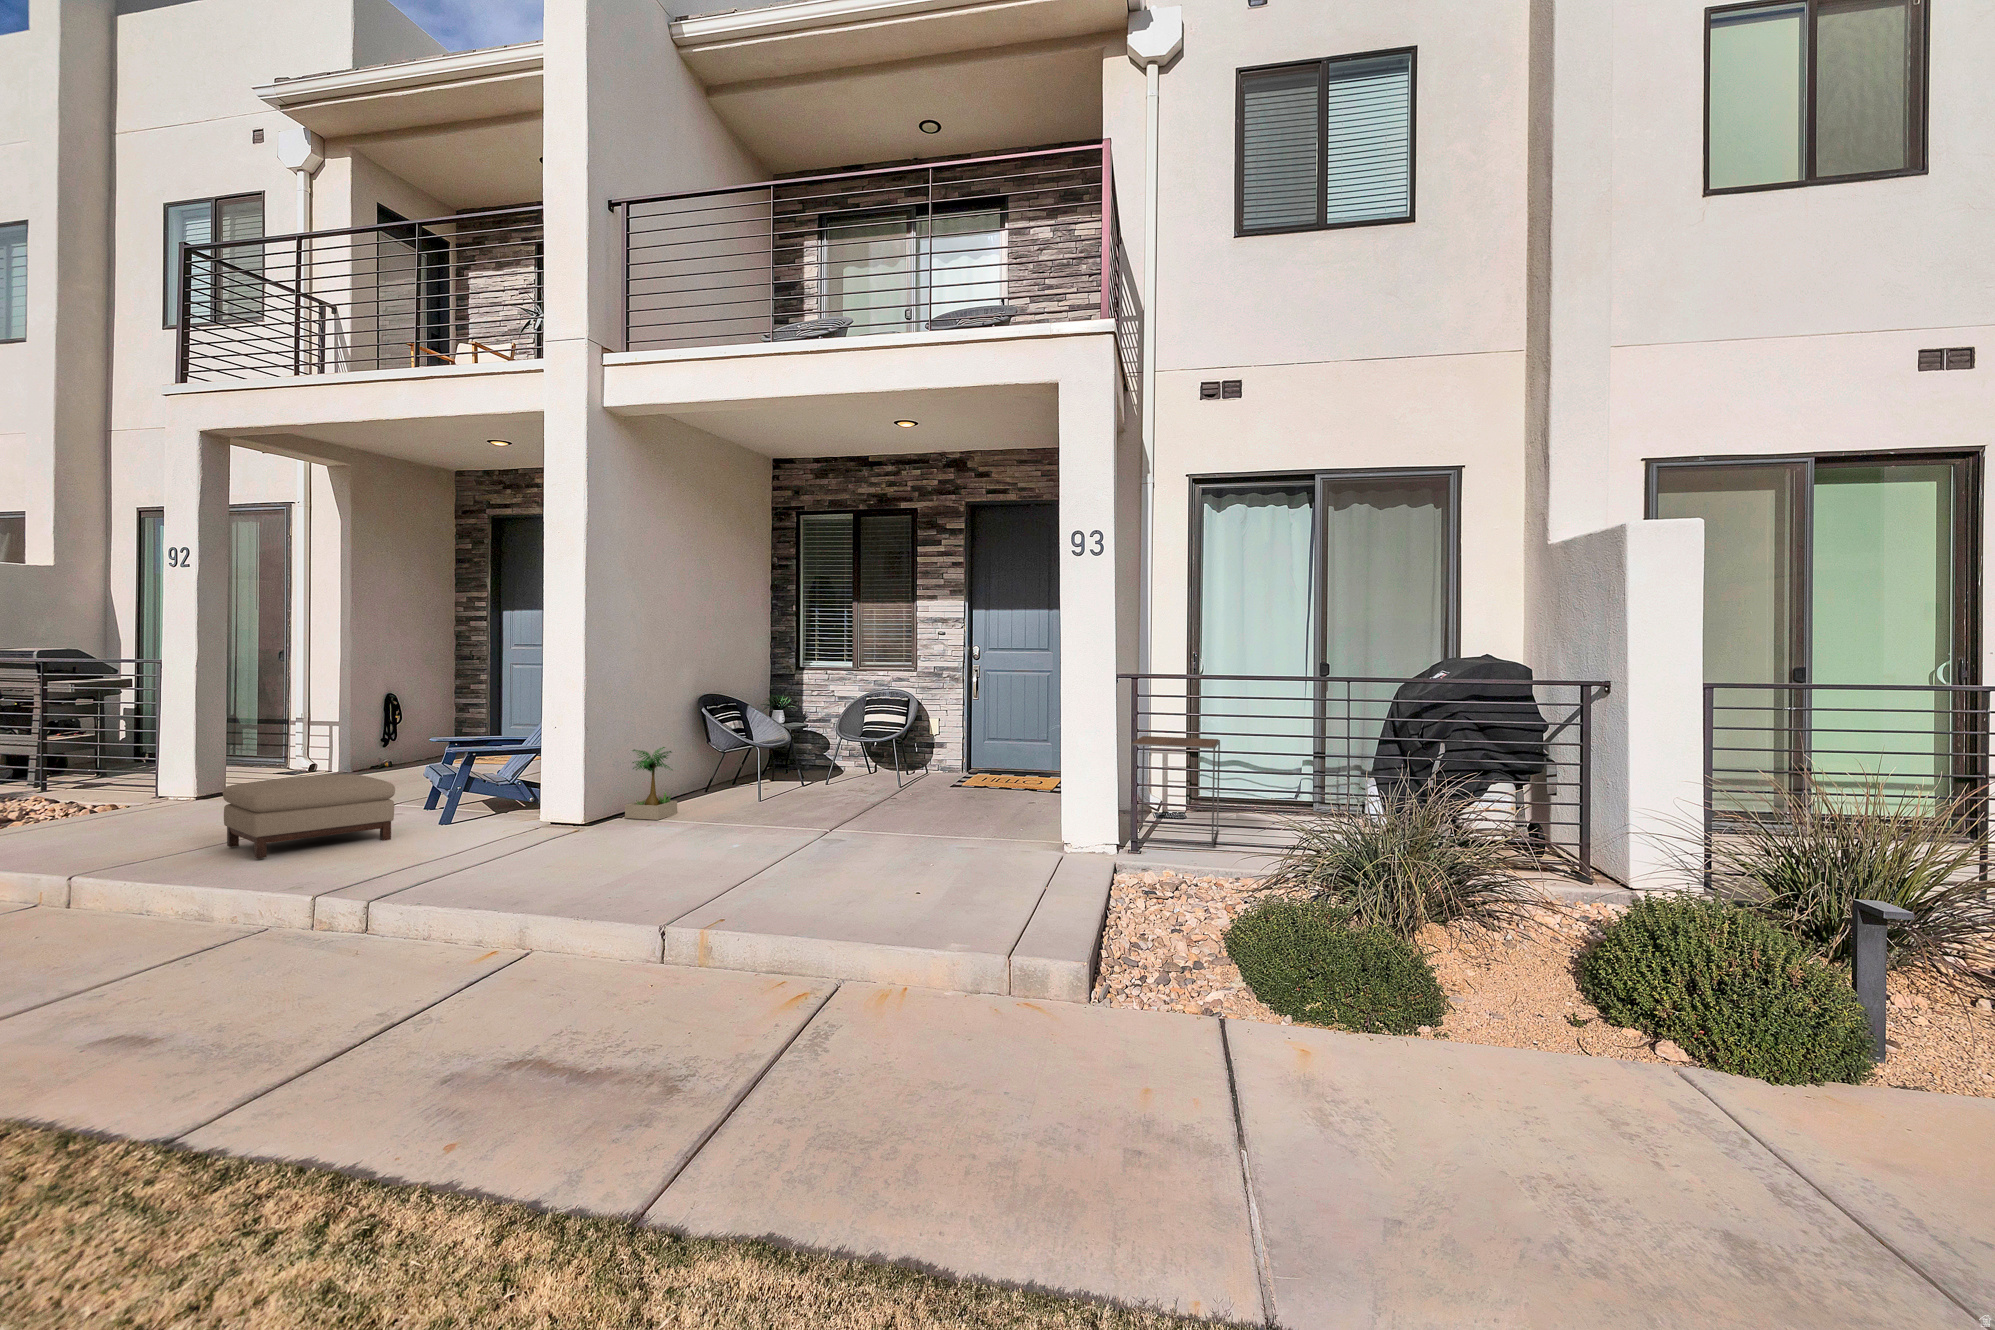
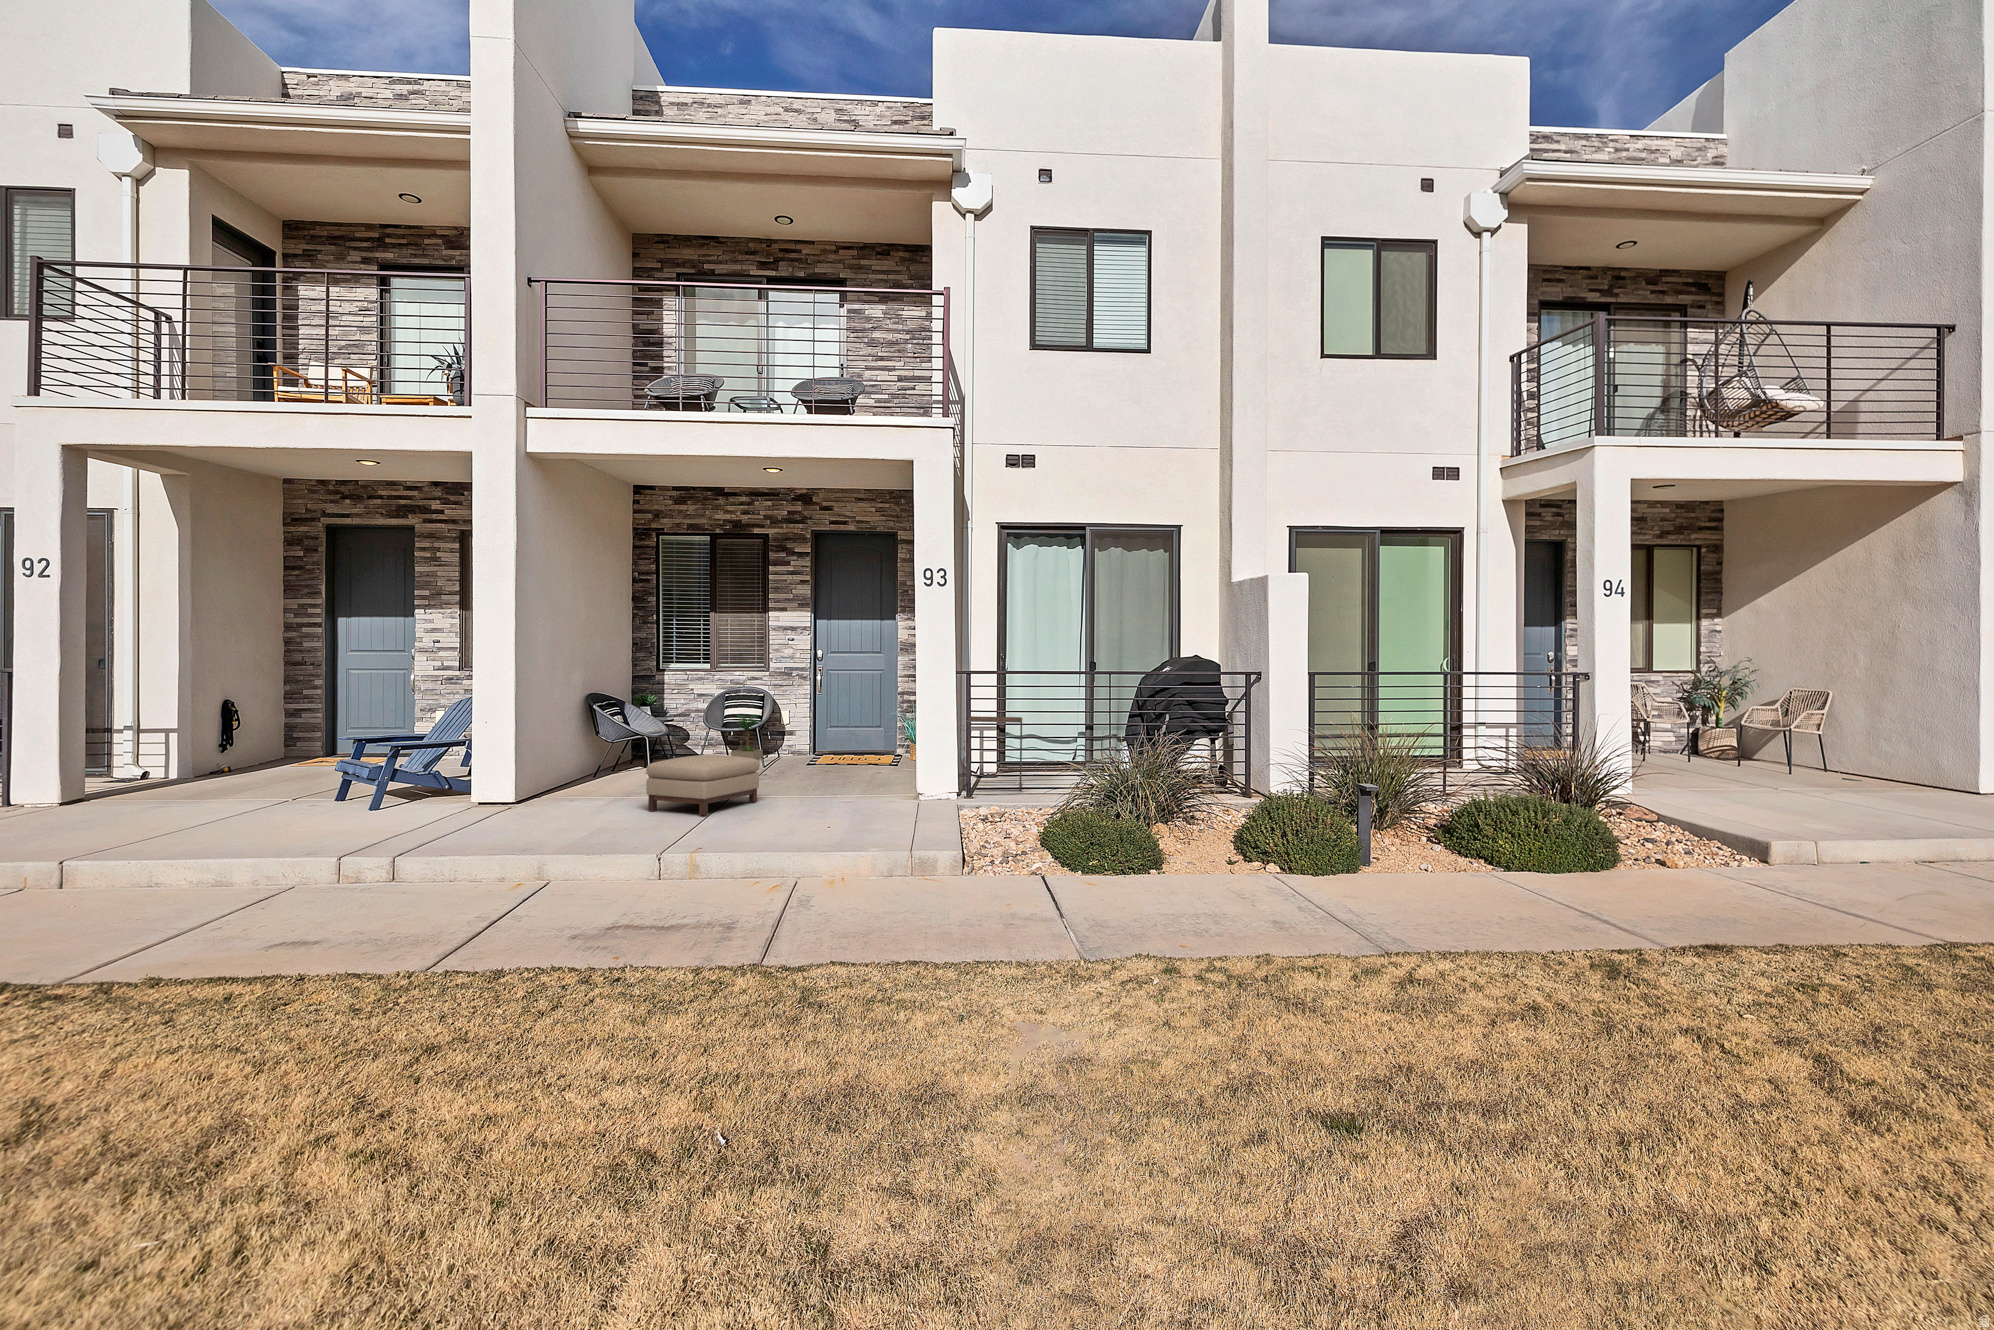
potted plant: present [625,747,677,820] -> present [731,715,765,760]
ottoman: present [223,774,395,859] -> present [646,755,760,815]

